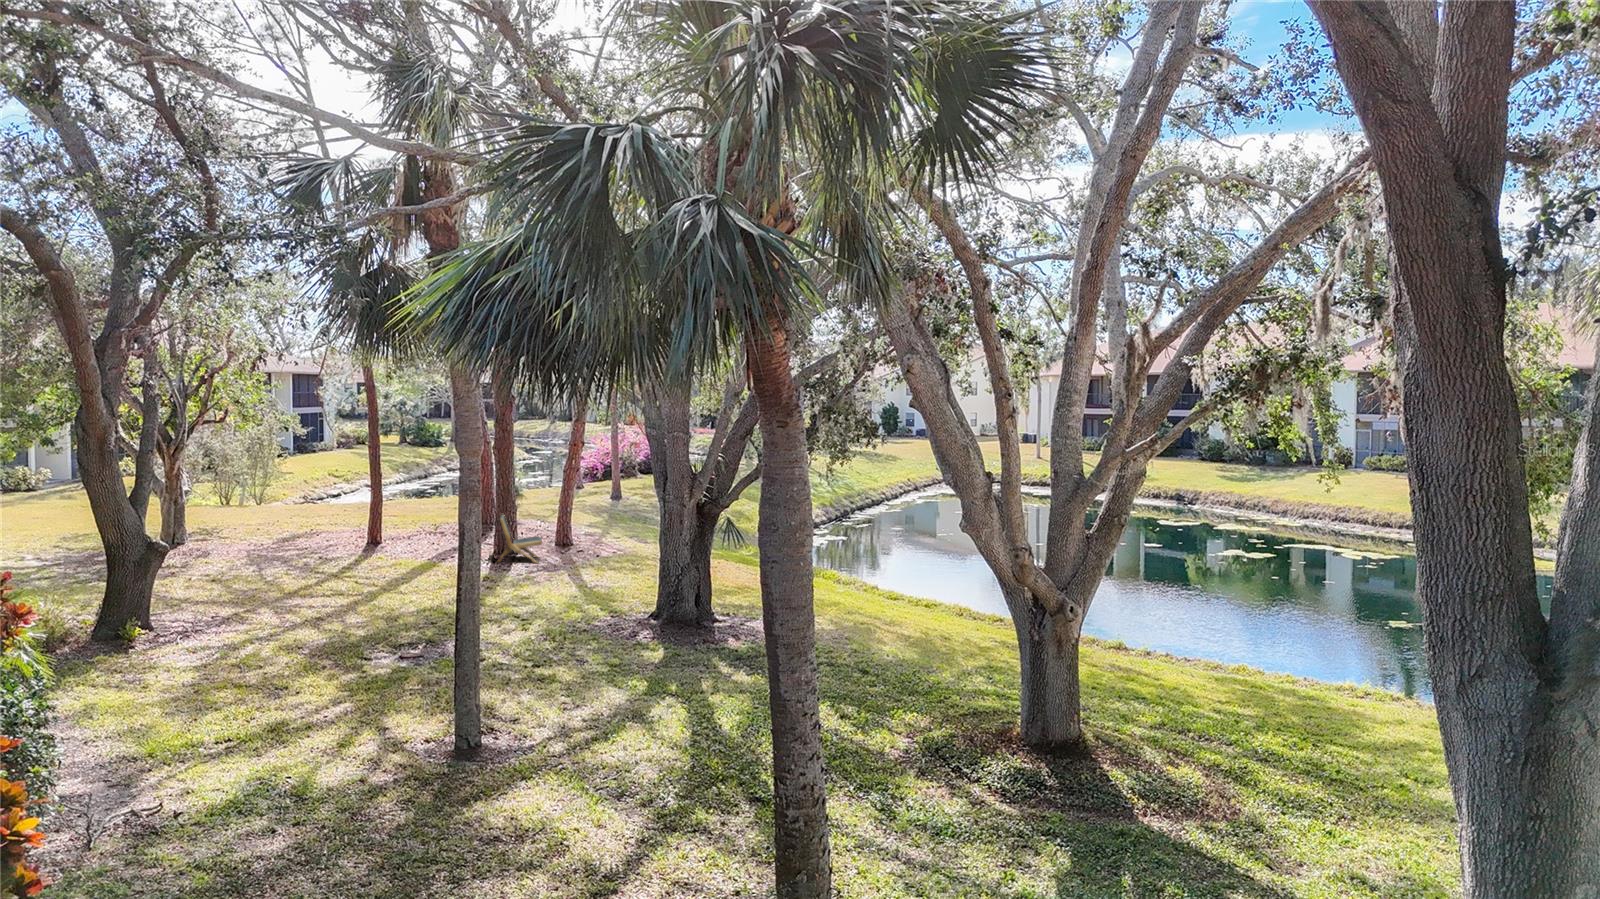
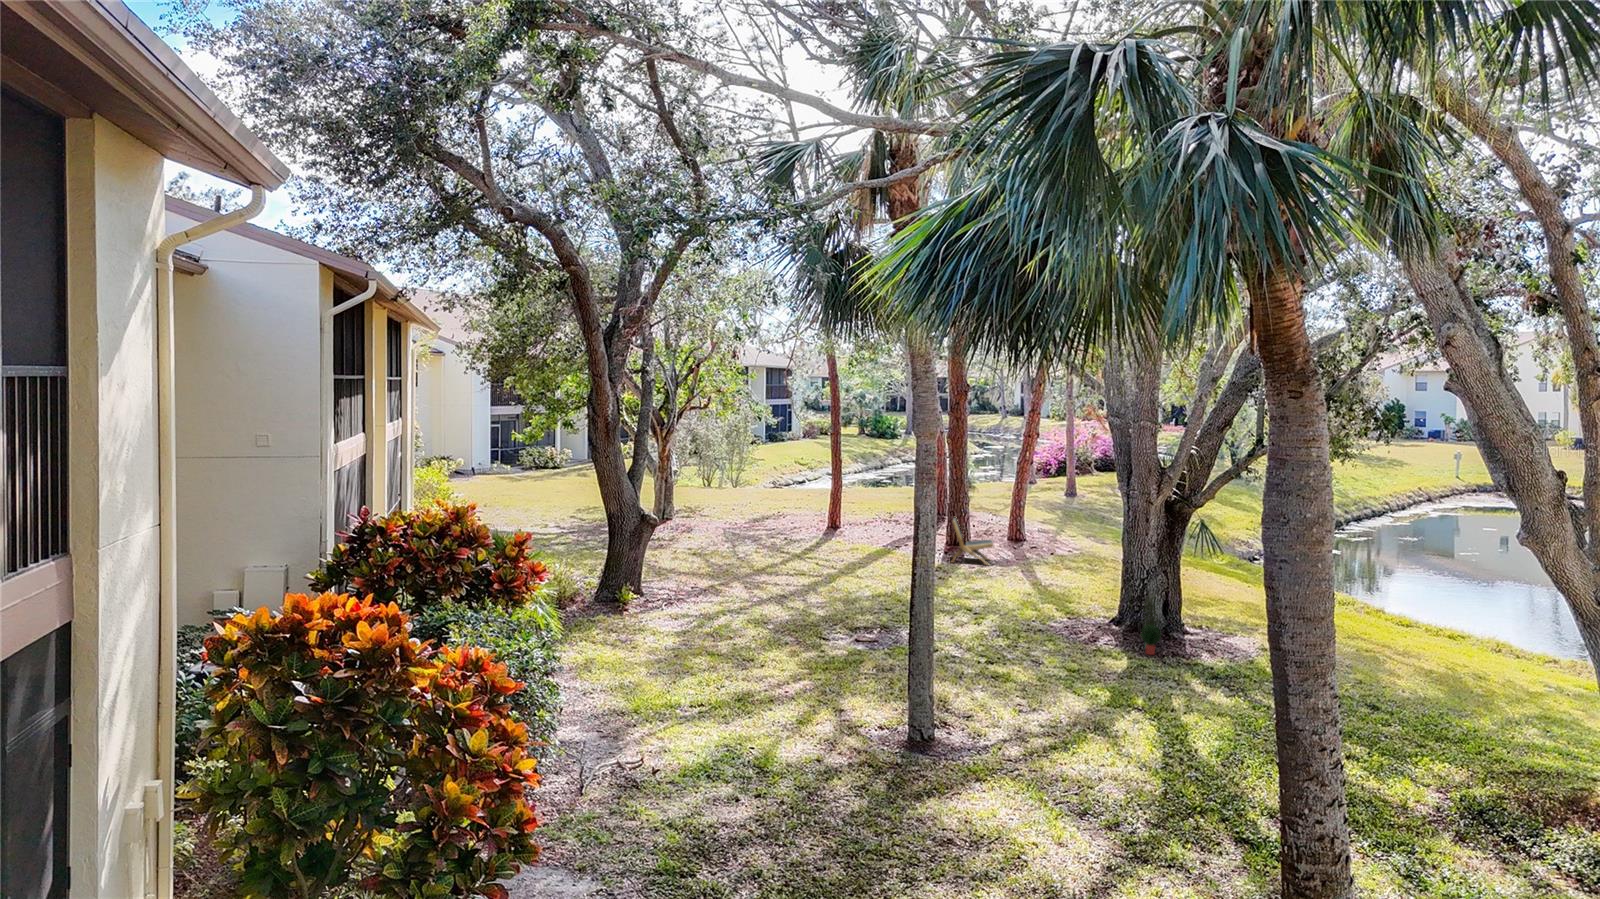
potted plant: none [677,587,698,645] -> present [1140,594,1161,655]

